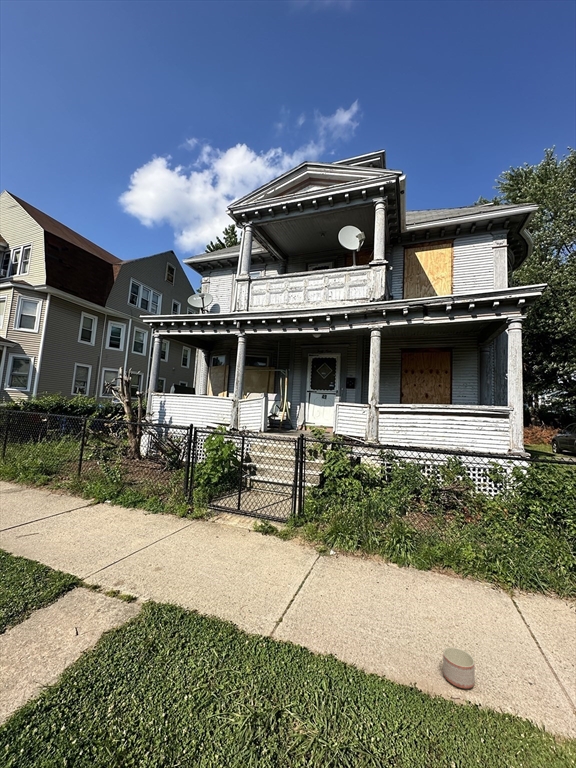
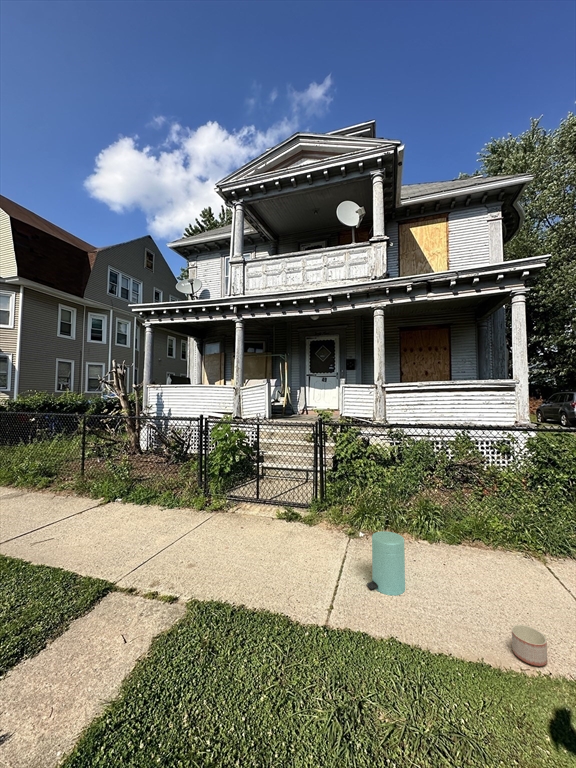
trash can: none [321,549,359,612] -> present [367,531,405,595]

